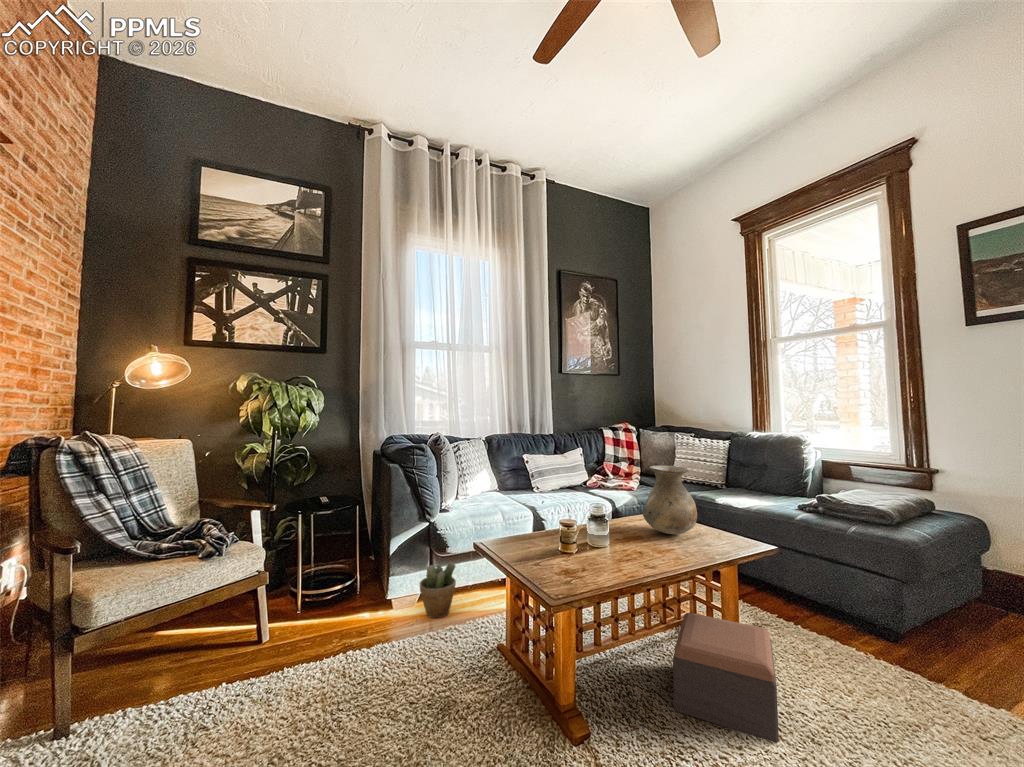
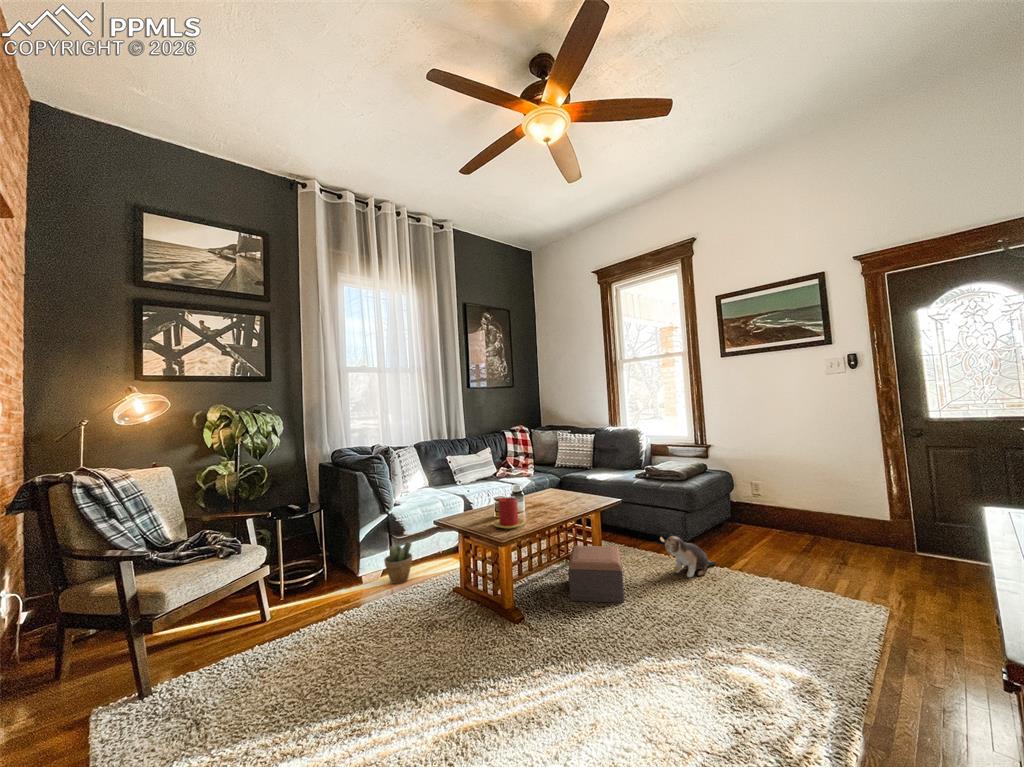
vase: present [643,465,697,534] -> none [544,456,577,500]
candle: none [551,523,601,574] -> present [493,497,524,529]
plush toy: none [852,625,971,713] -> present [660,536,716,577]

